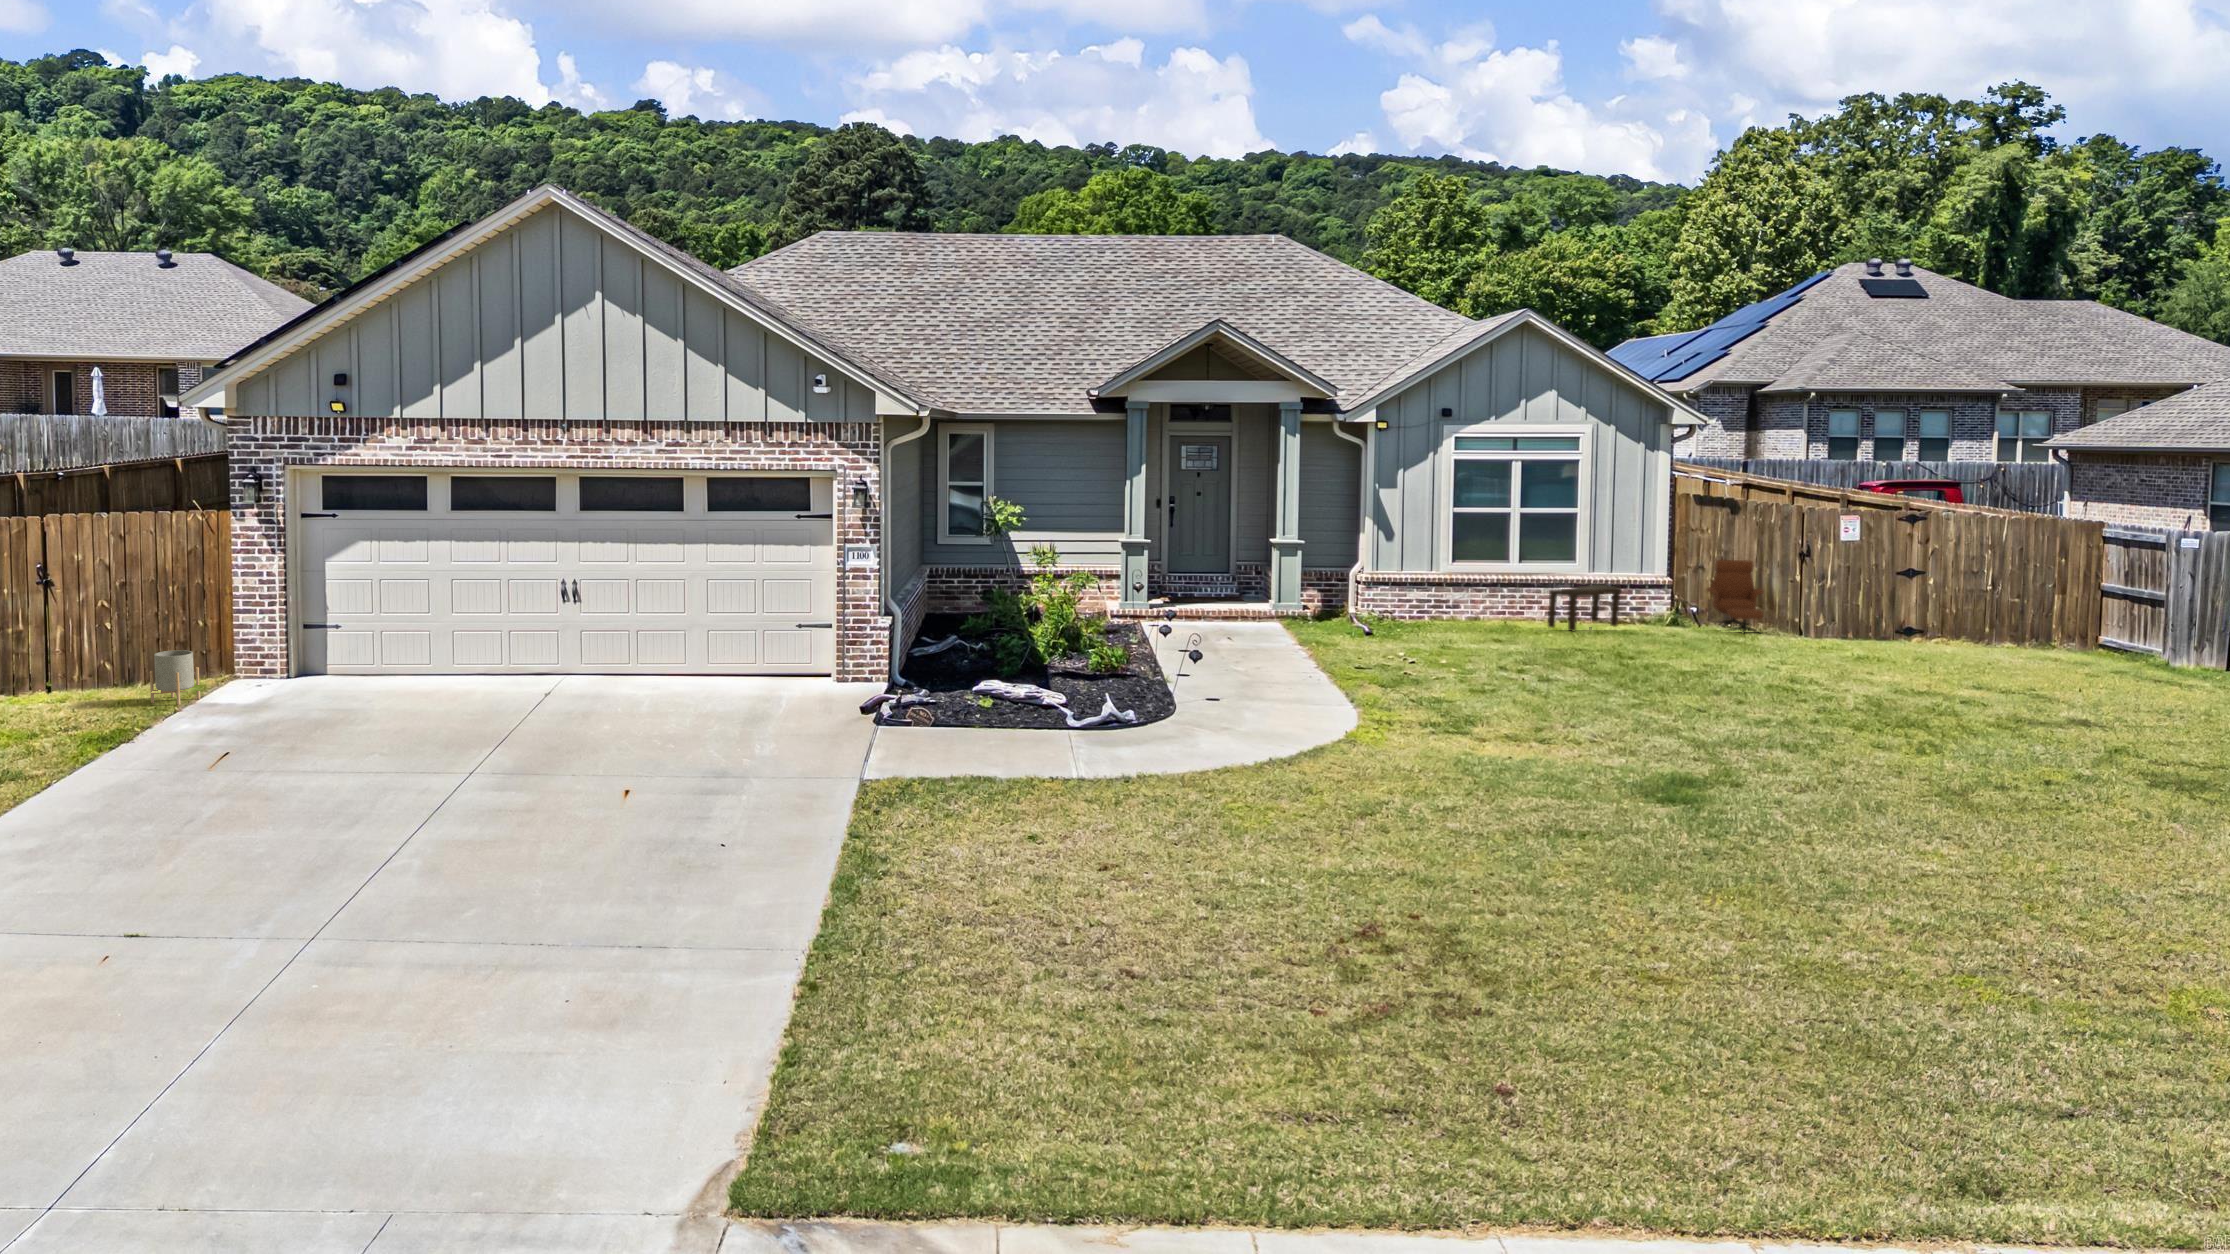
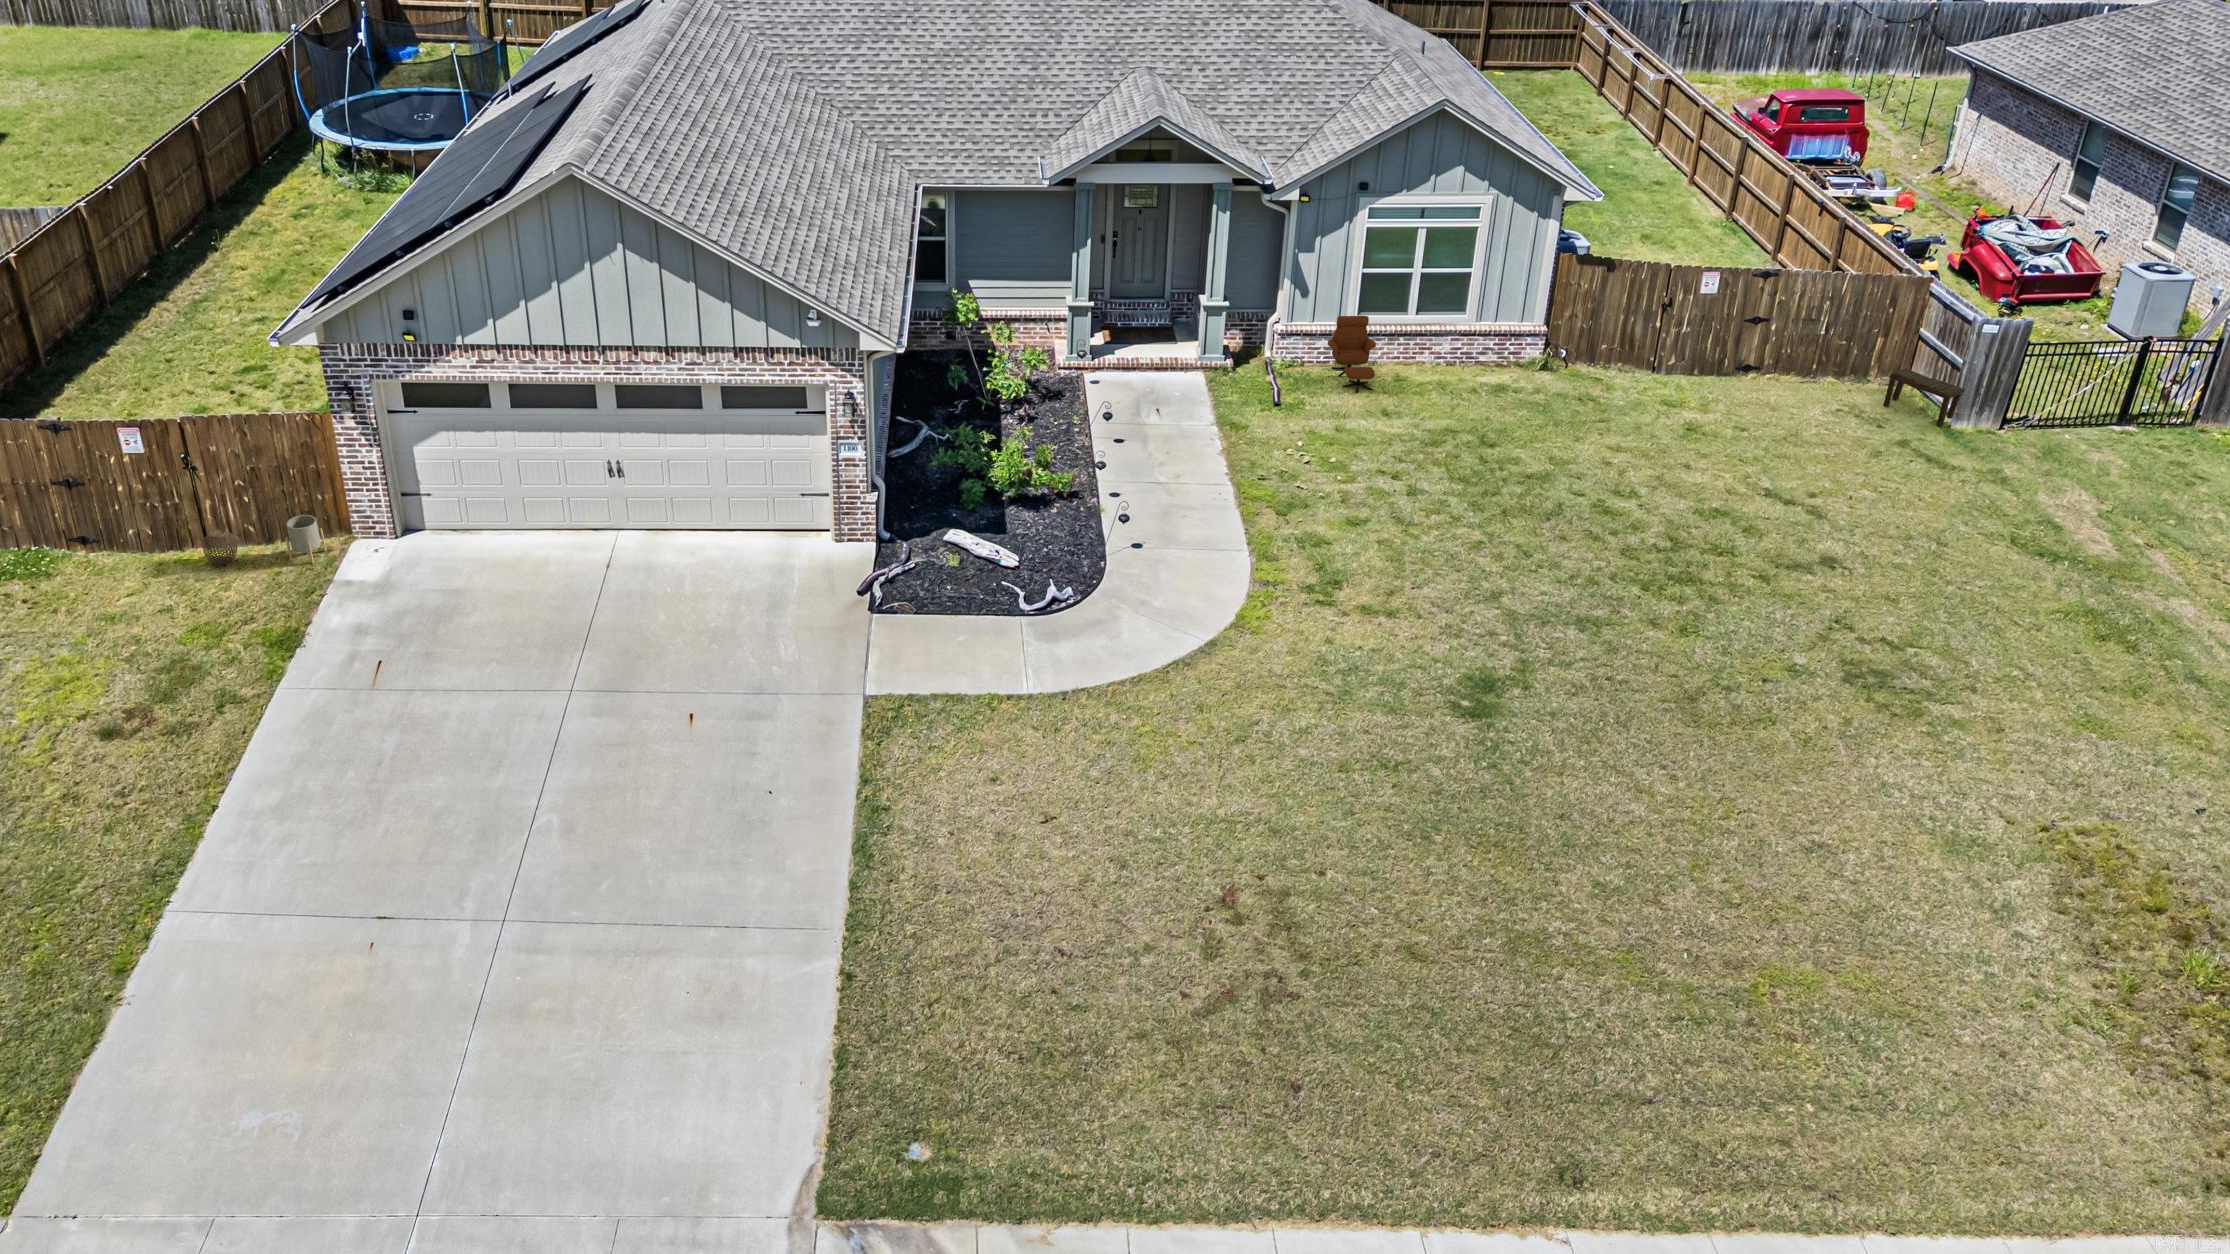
lounge chair: present [1706,560,1764,633] -> present [1328,316,1376,393]
bench: present [1548,585,1622,631] -> present [1884,368,1965,427]
woven basket: none [43,661,88,705] -> present [201,529,237,565]

